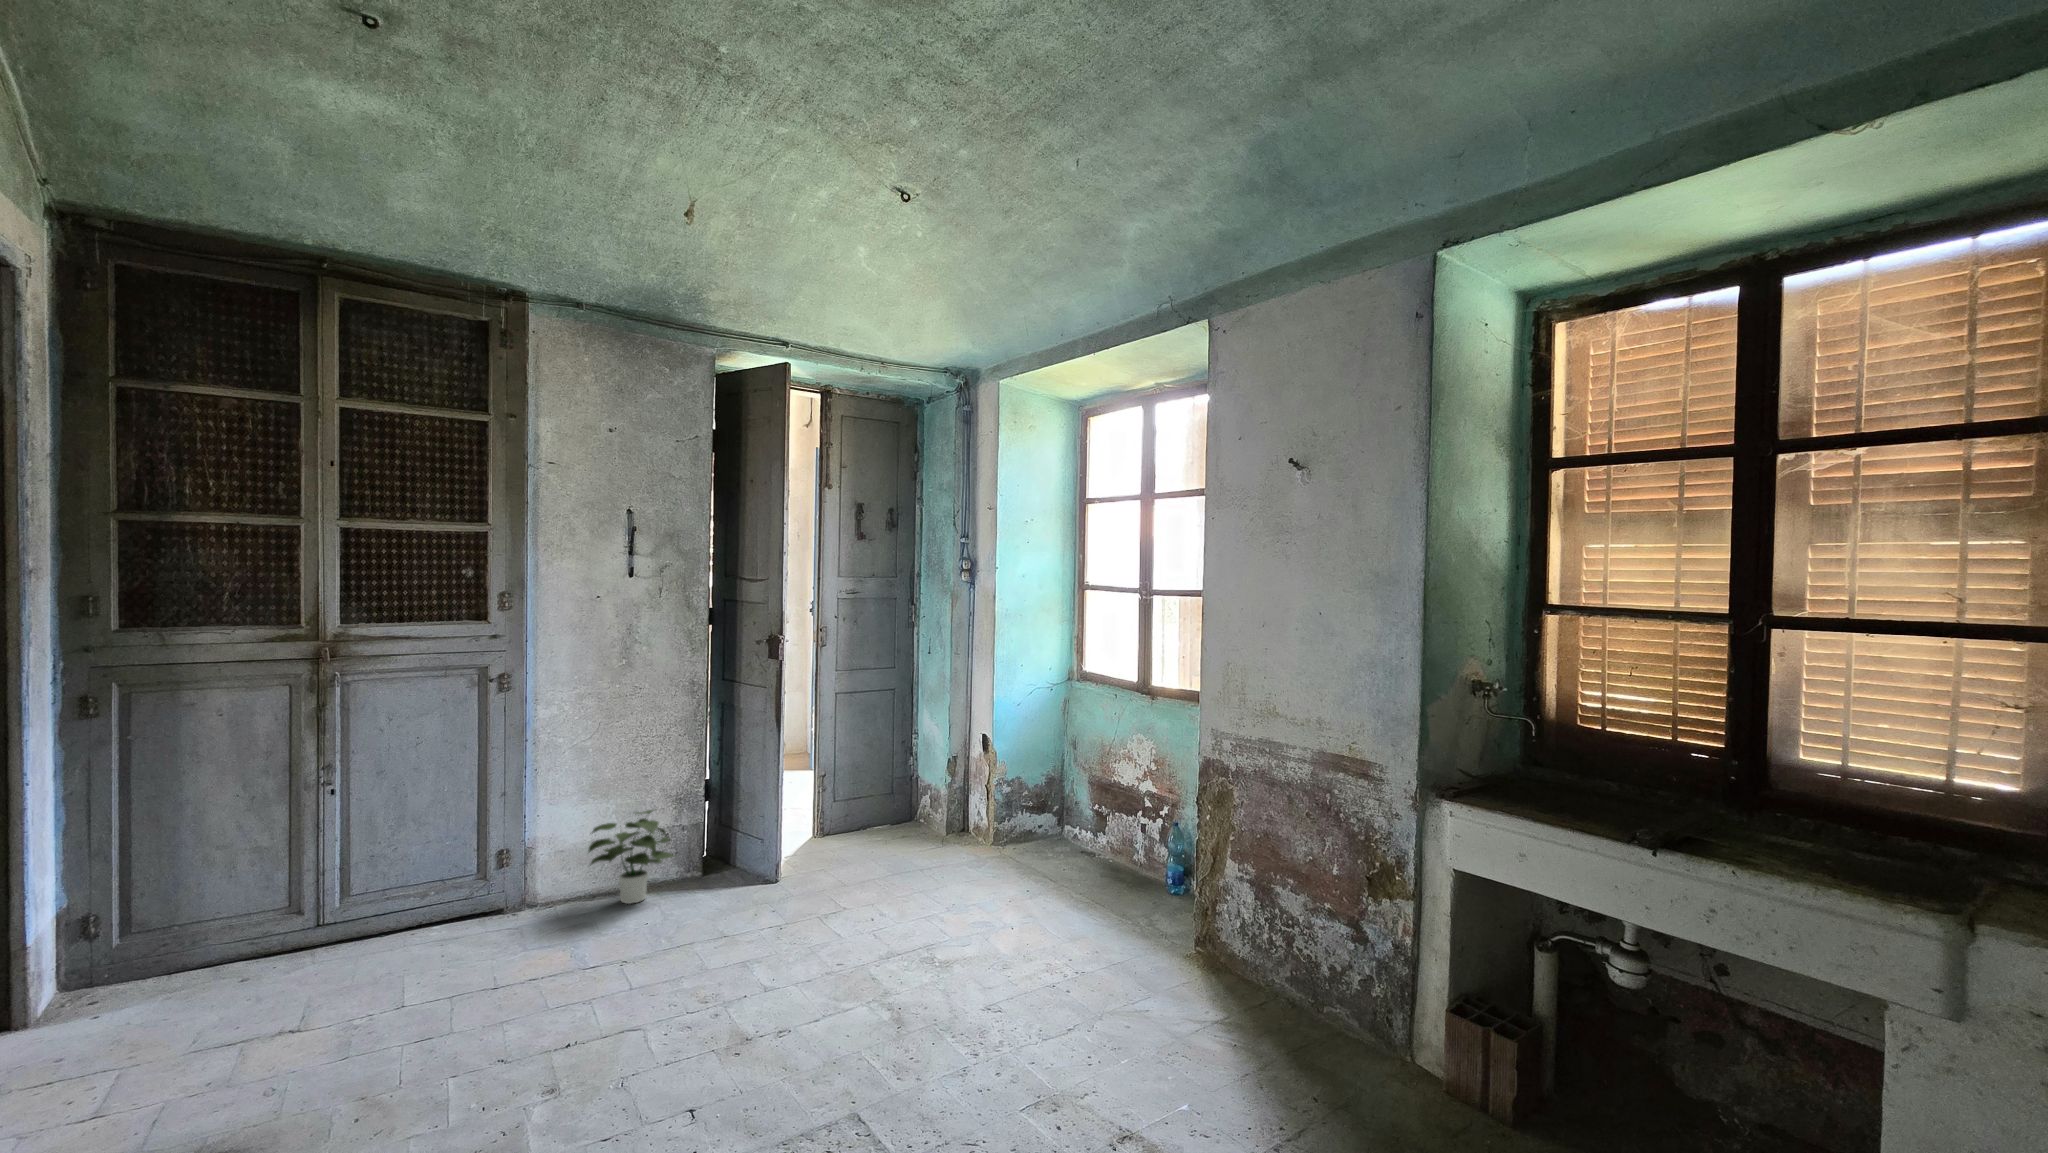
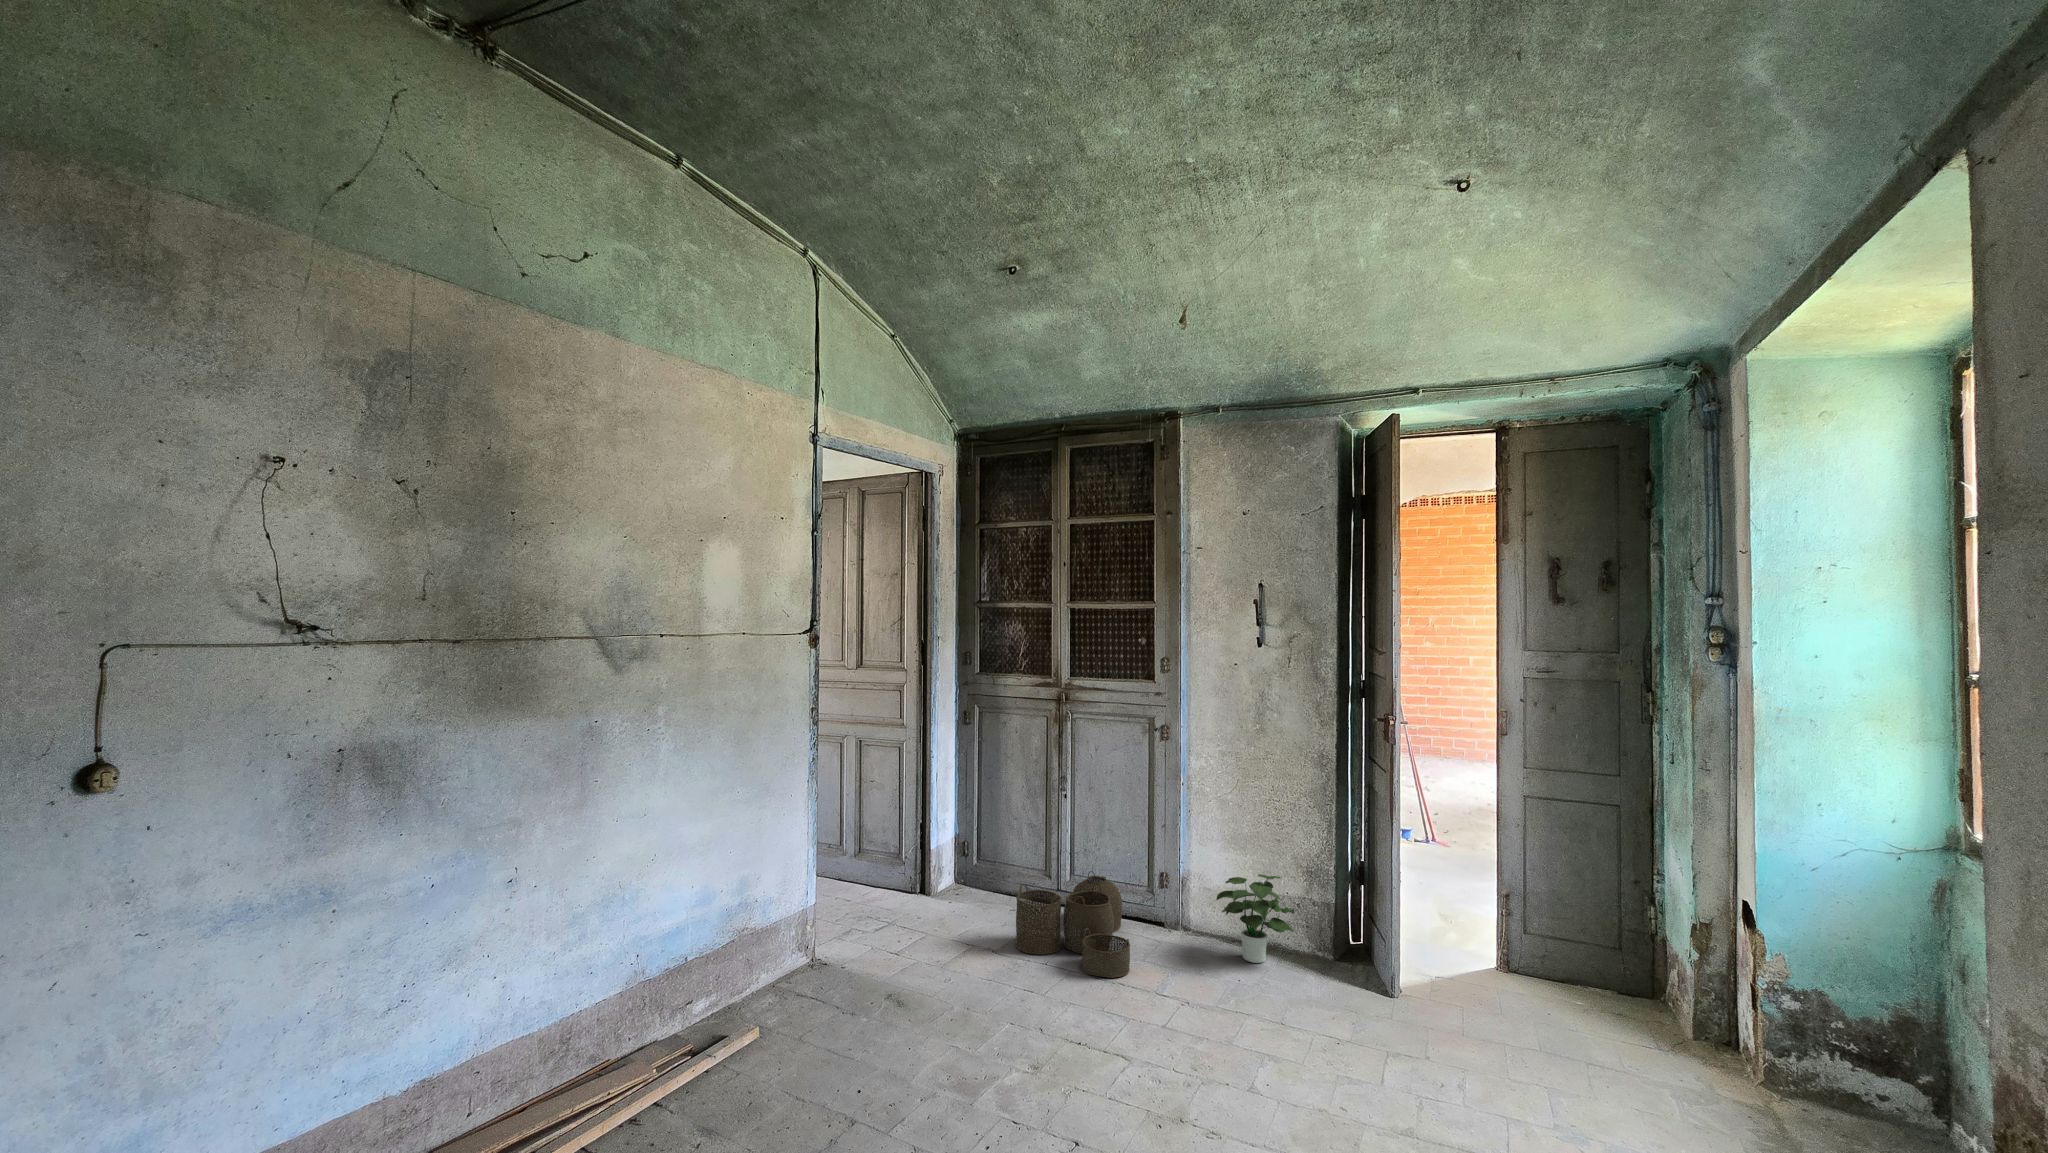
woven basket: none [317,874,521,1002] -> present [1016,871,1130,978]

